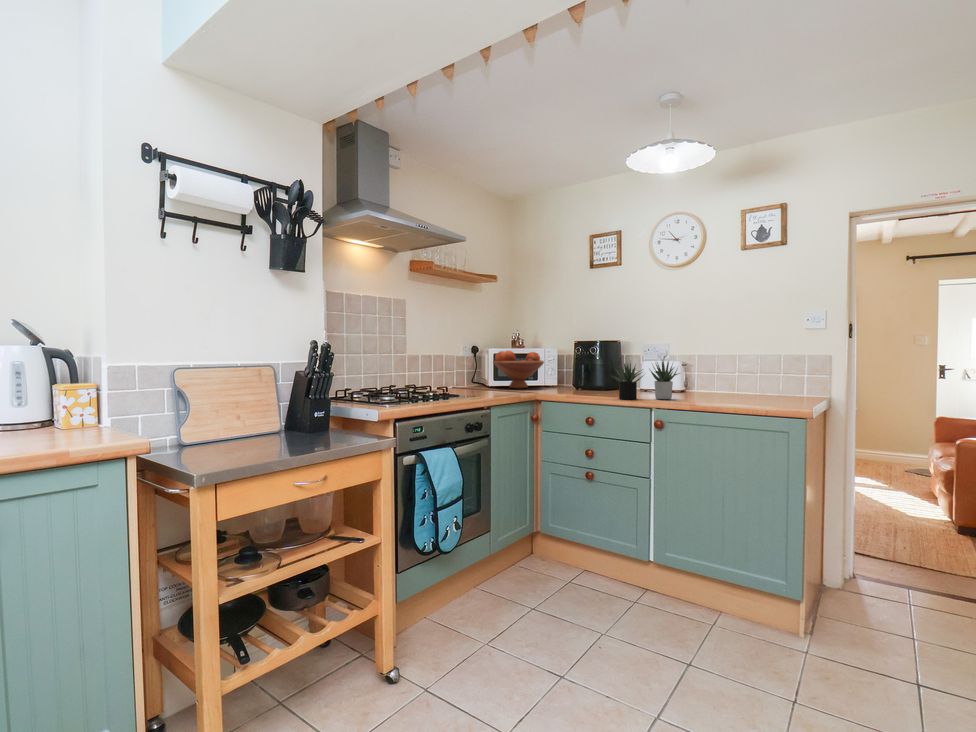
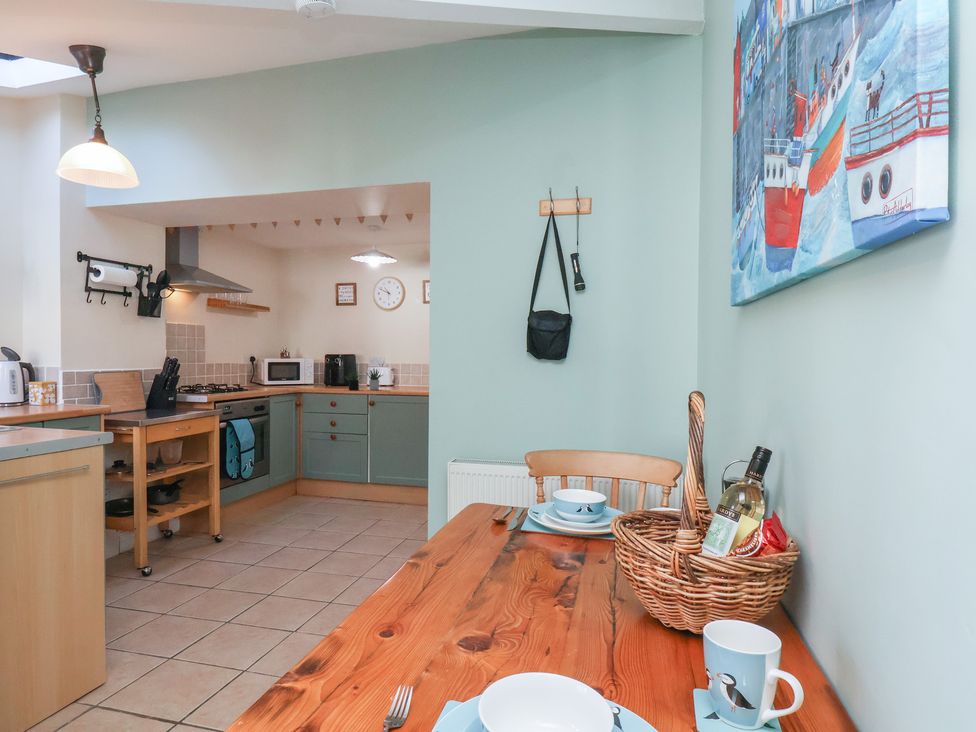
fruit bowl: present [493,351,544,389] -> none [268,361,304,386]

